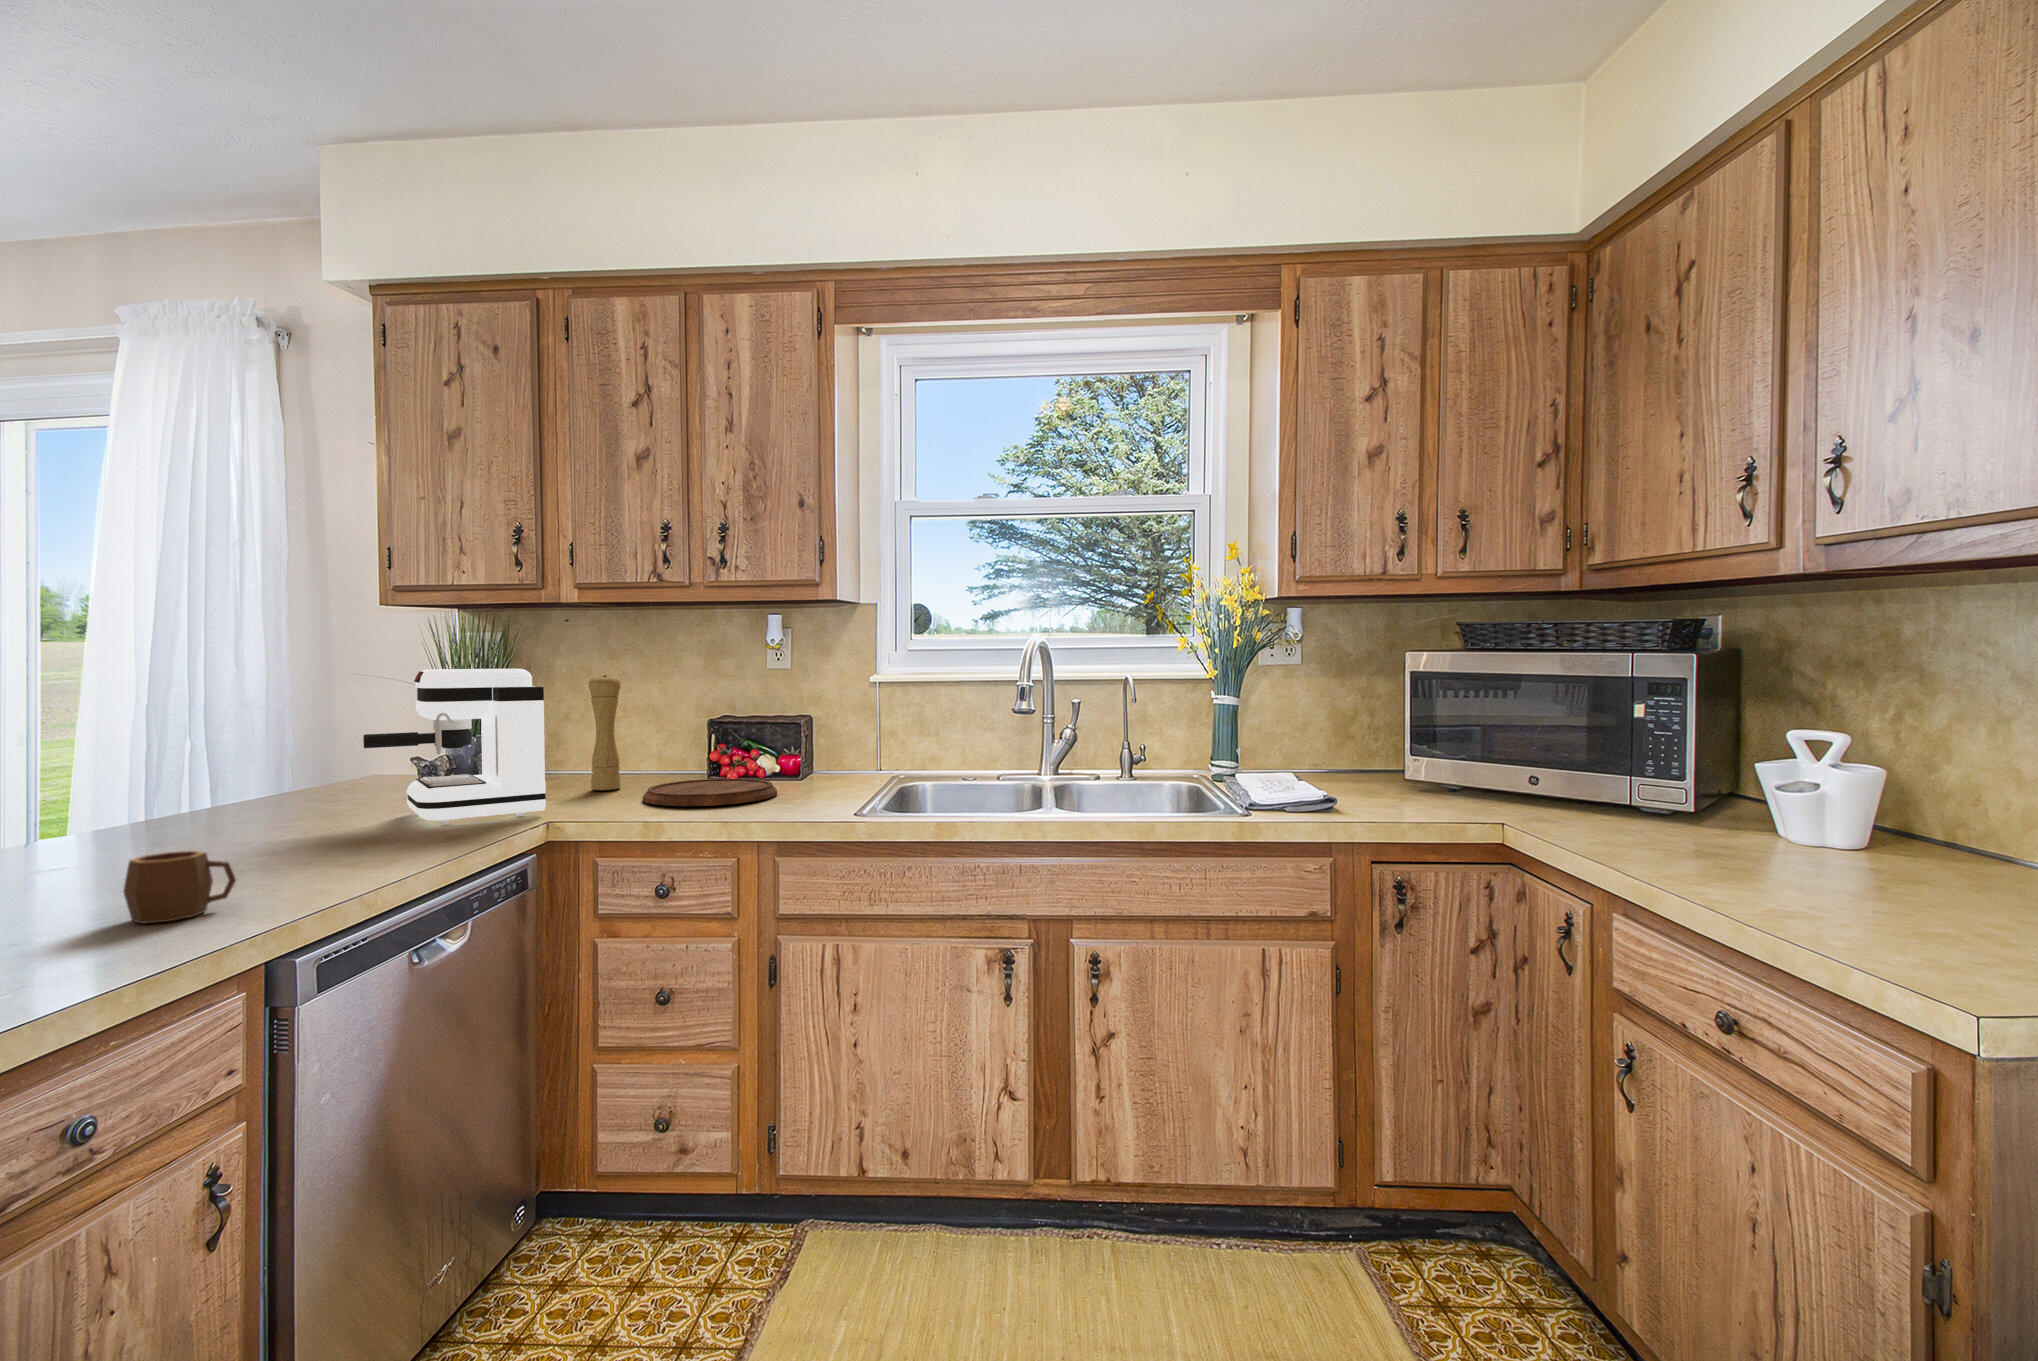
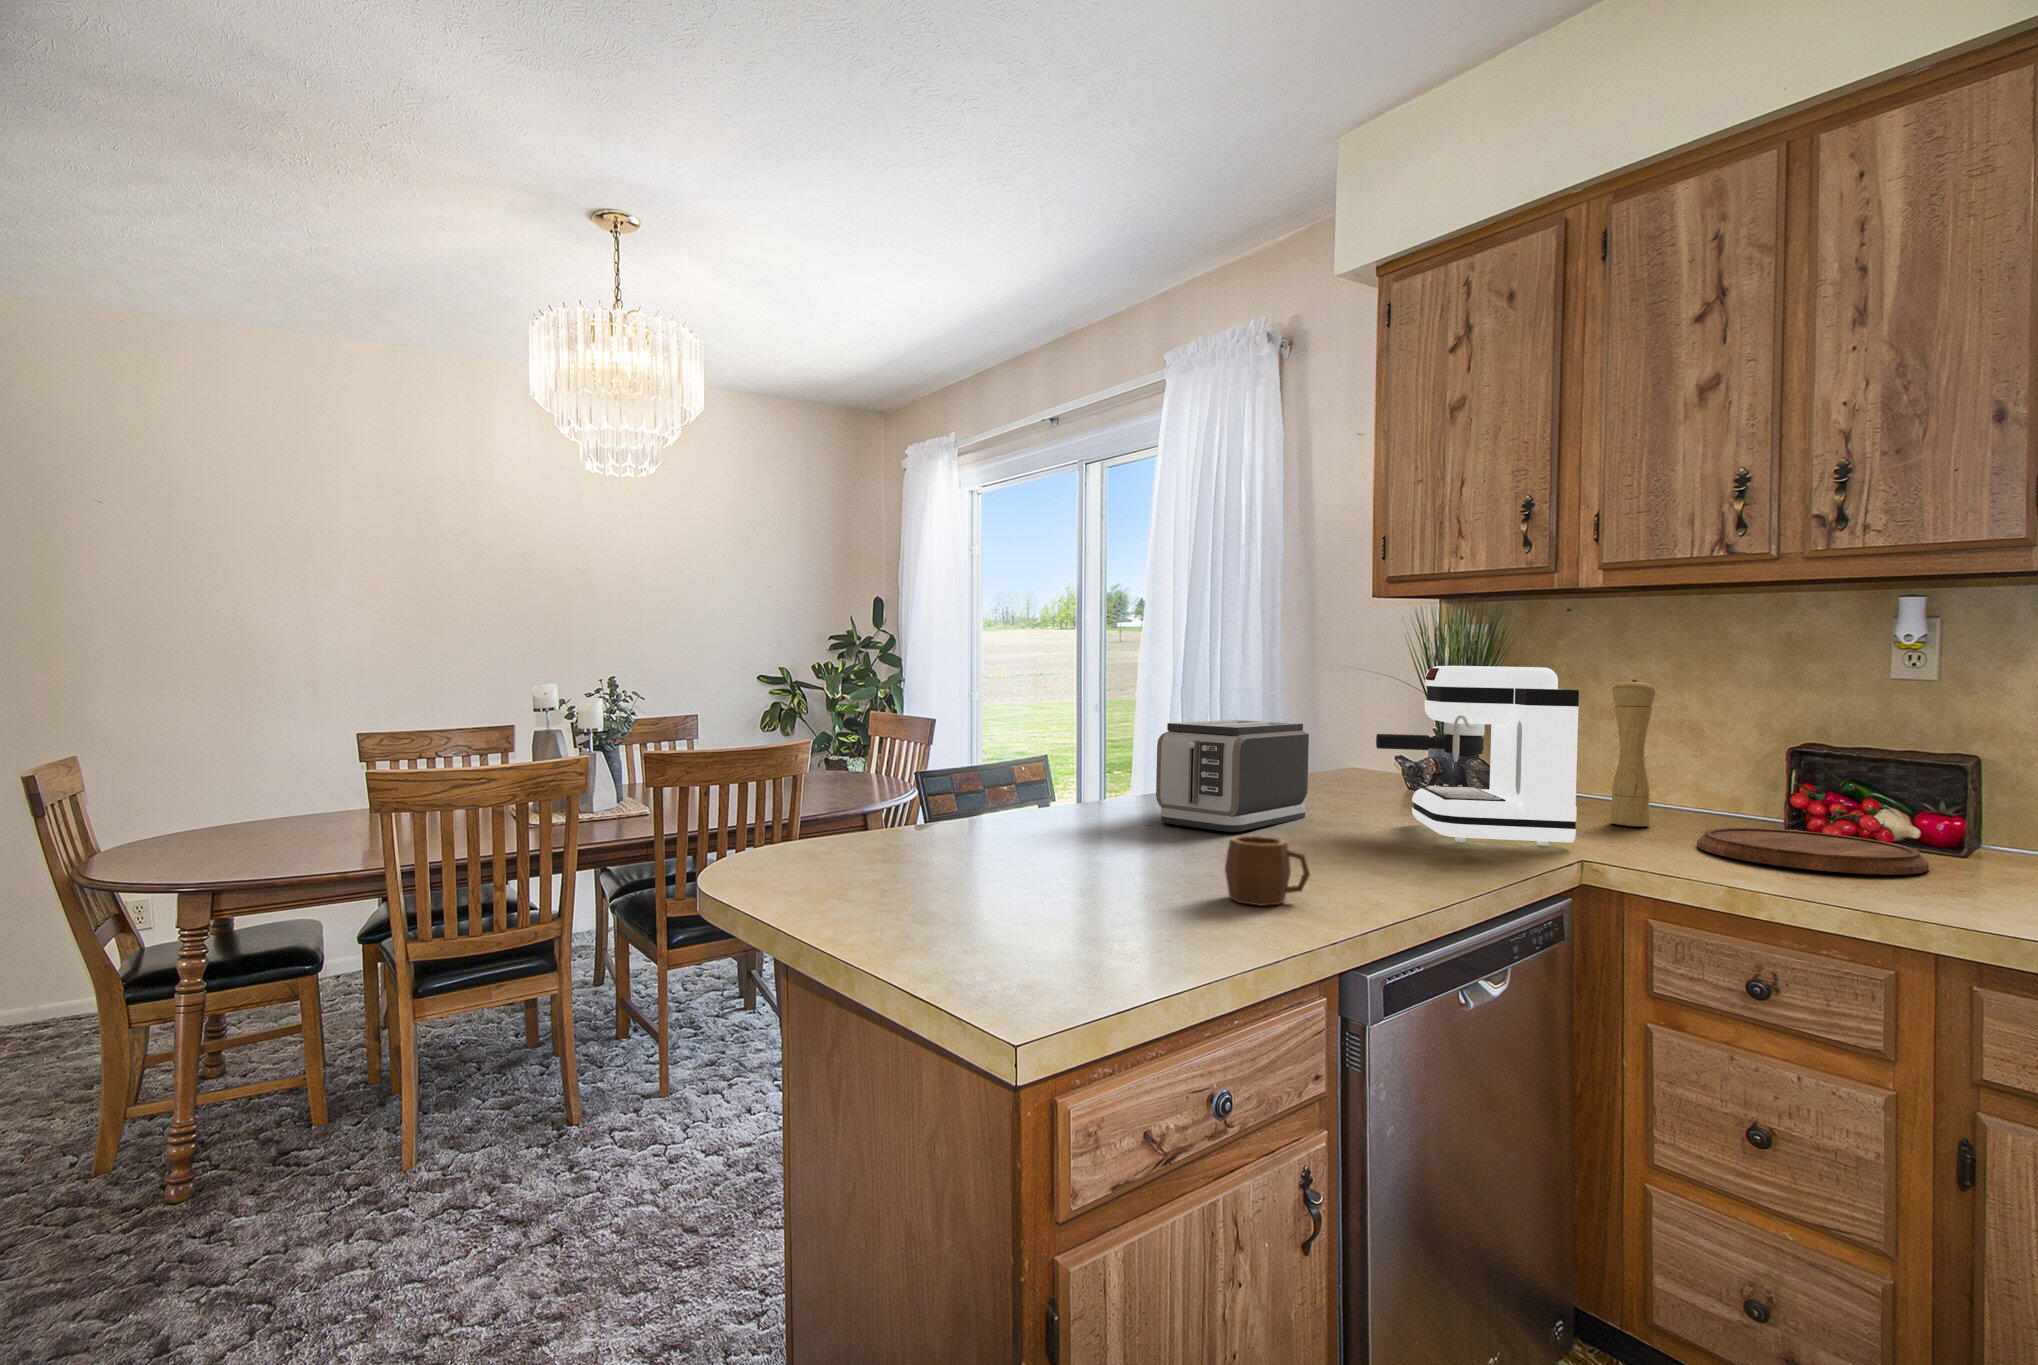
toaster: none [70,730,293,853] -> present [1156,720,1309,832]

